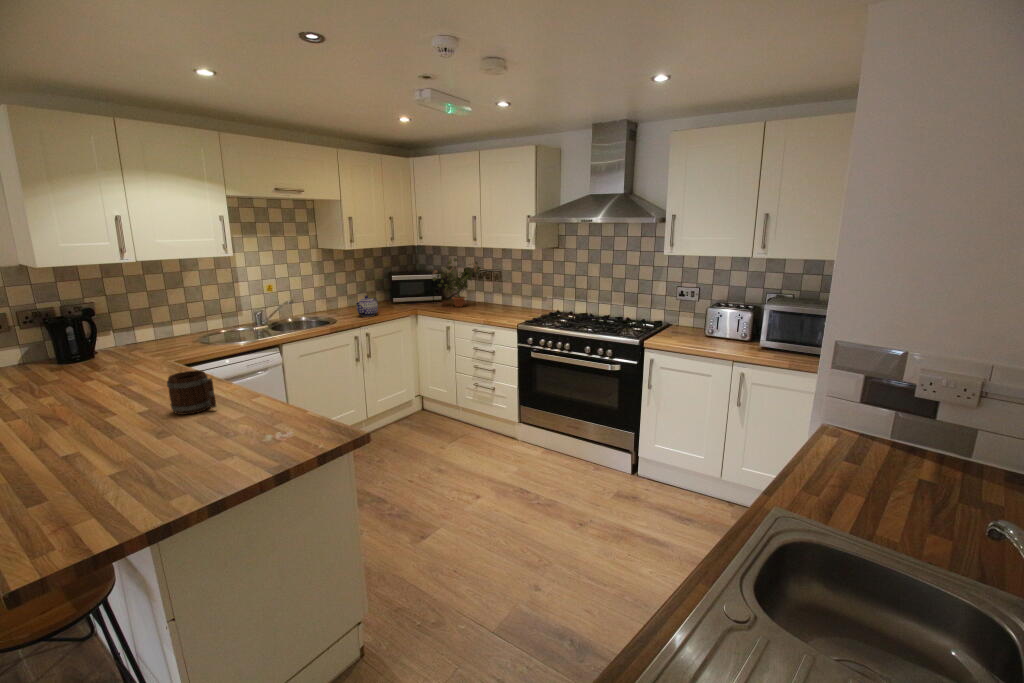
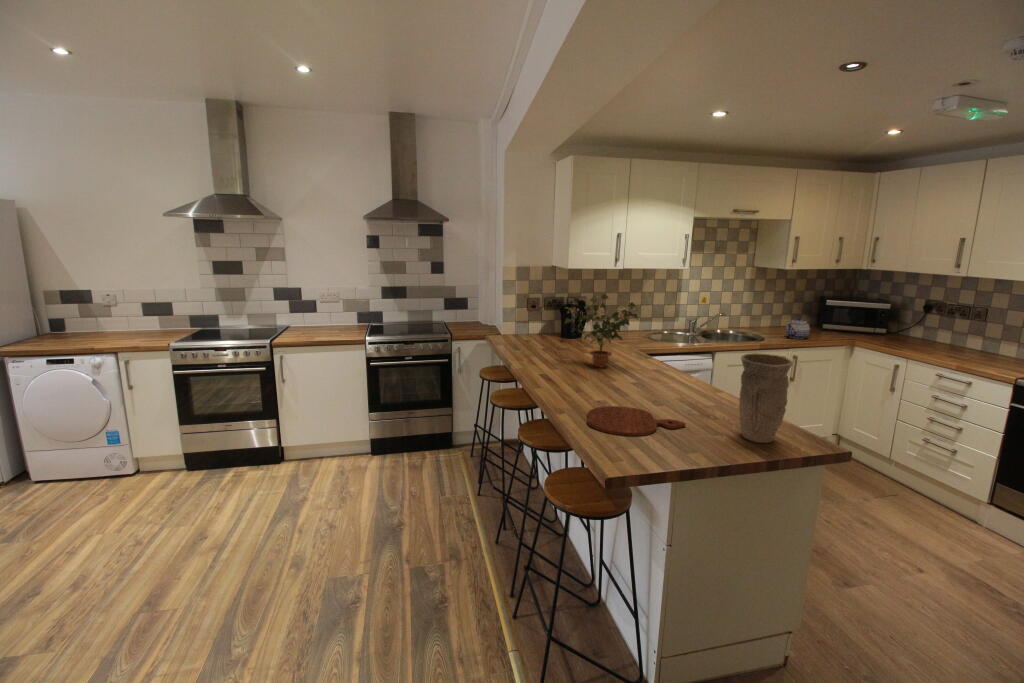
potted plant: present [430,258,481,307] -> present [565,294,639,368]
vase: none [233,340,295,438] -> present [739,353,793,443]
mug: present [167,370,216,415] -> none [658,364,696,400]
cutting board: none [27,439,189,488] -> present [587,406,685,436]

